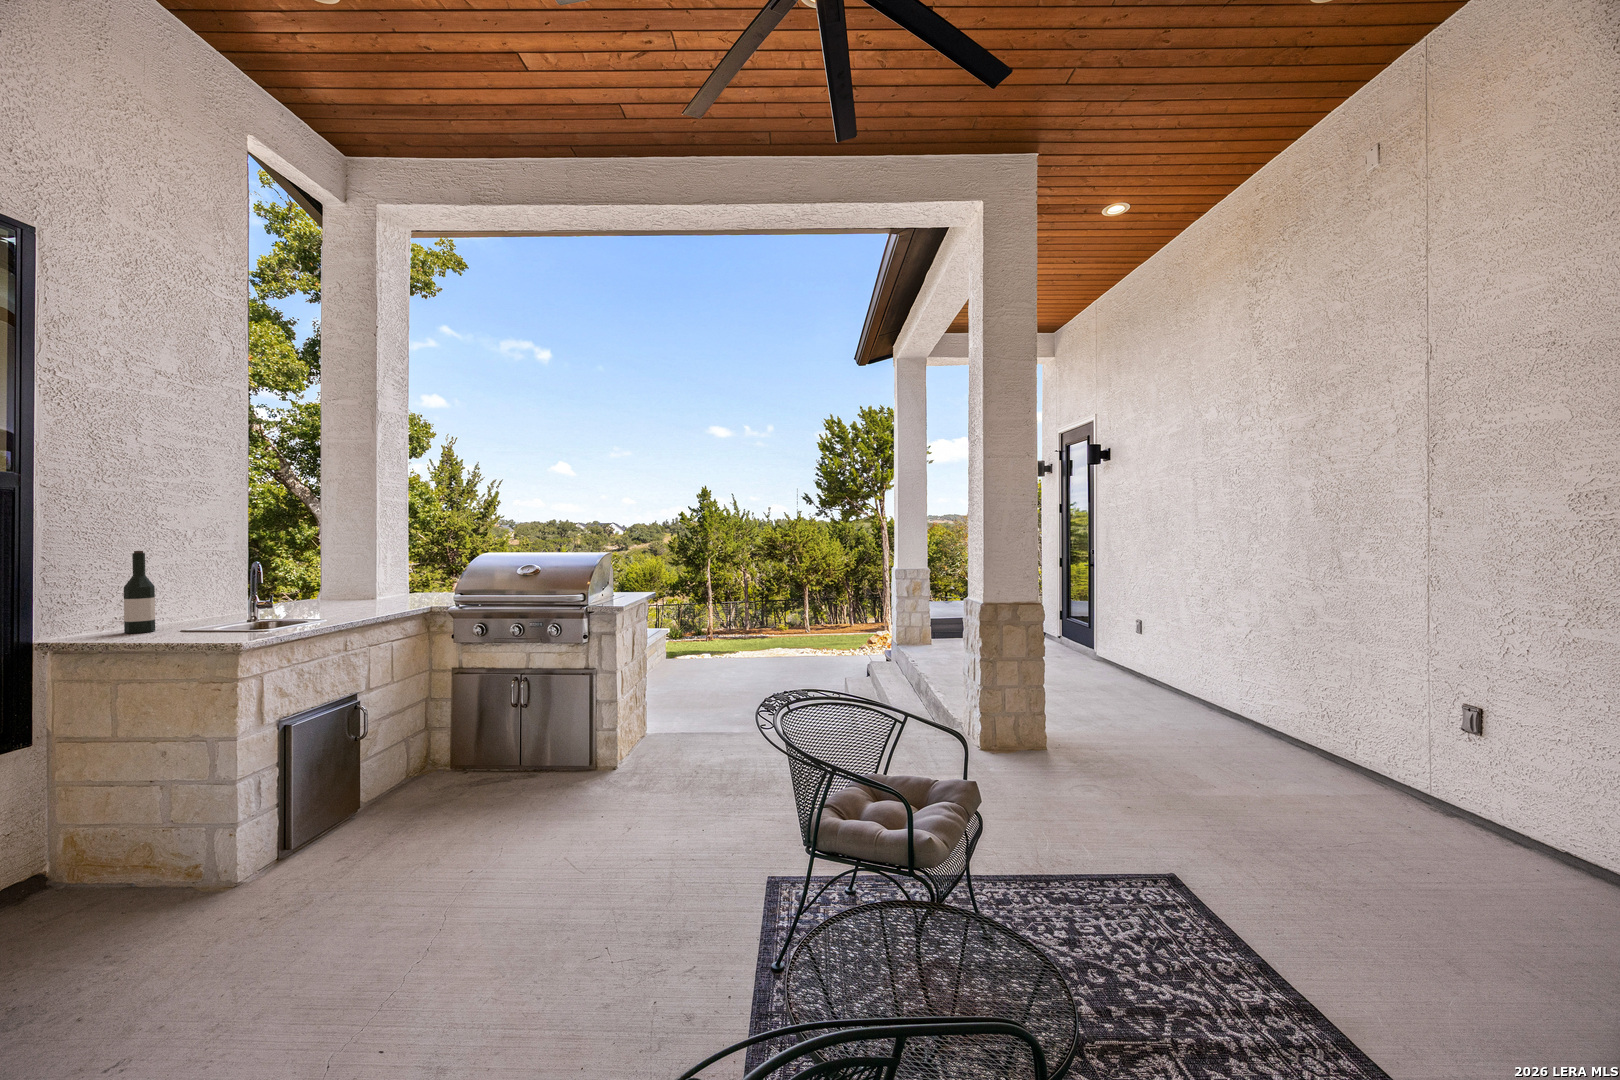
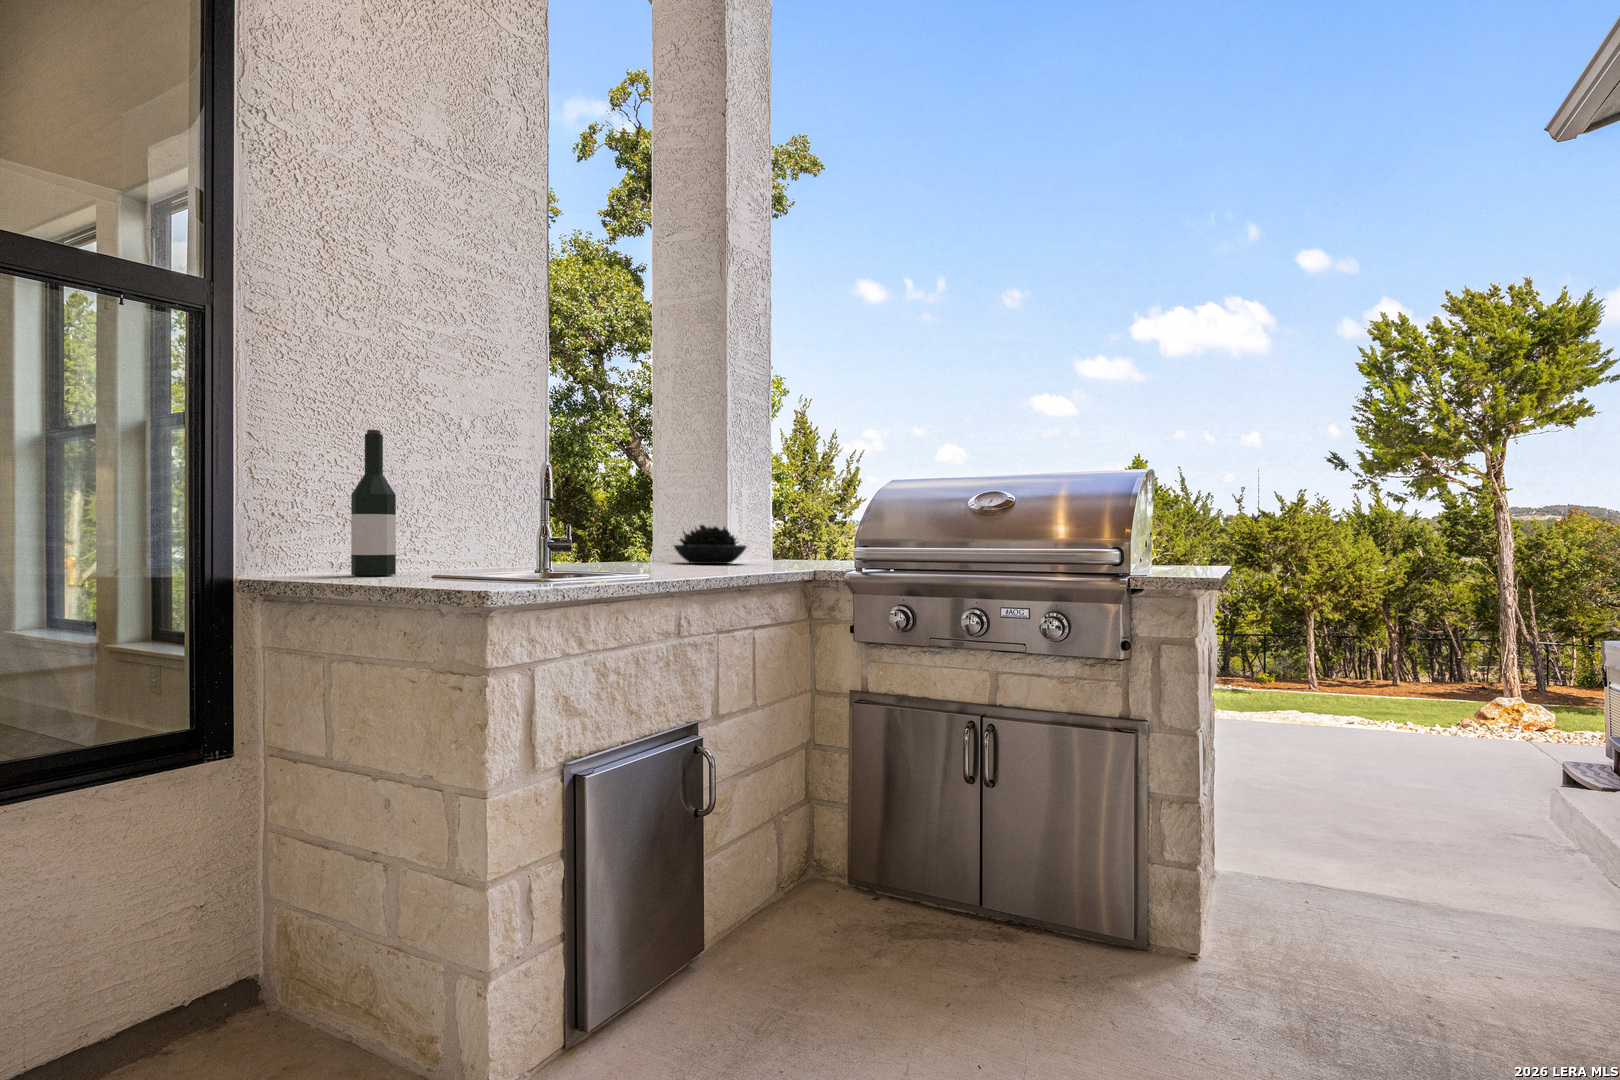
succulent plant: none [334,577,388,602] -> present [674,525,746,564]

